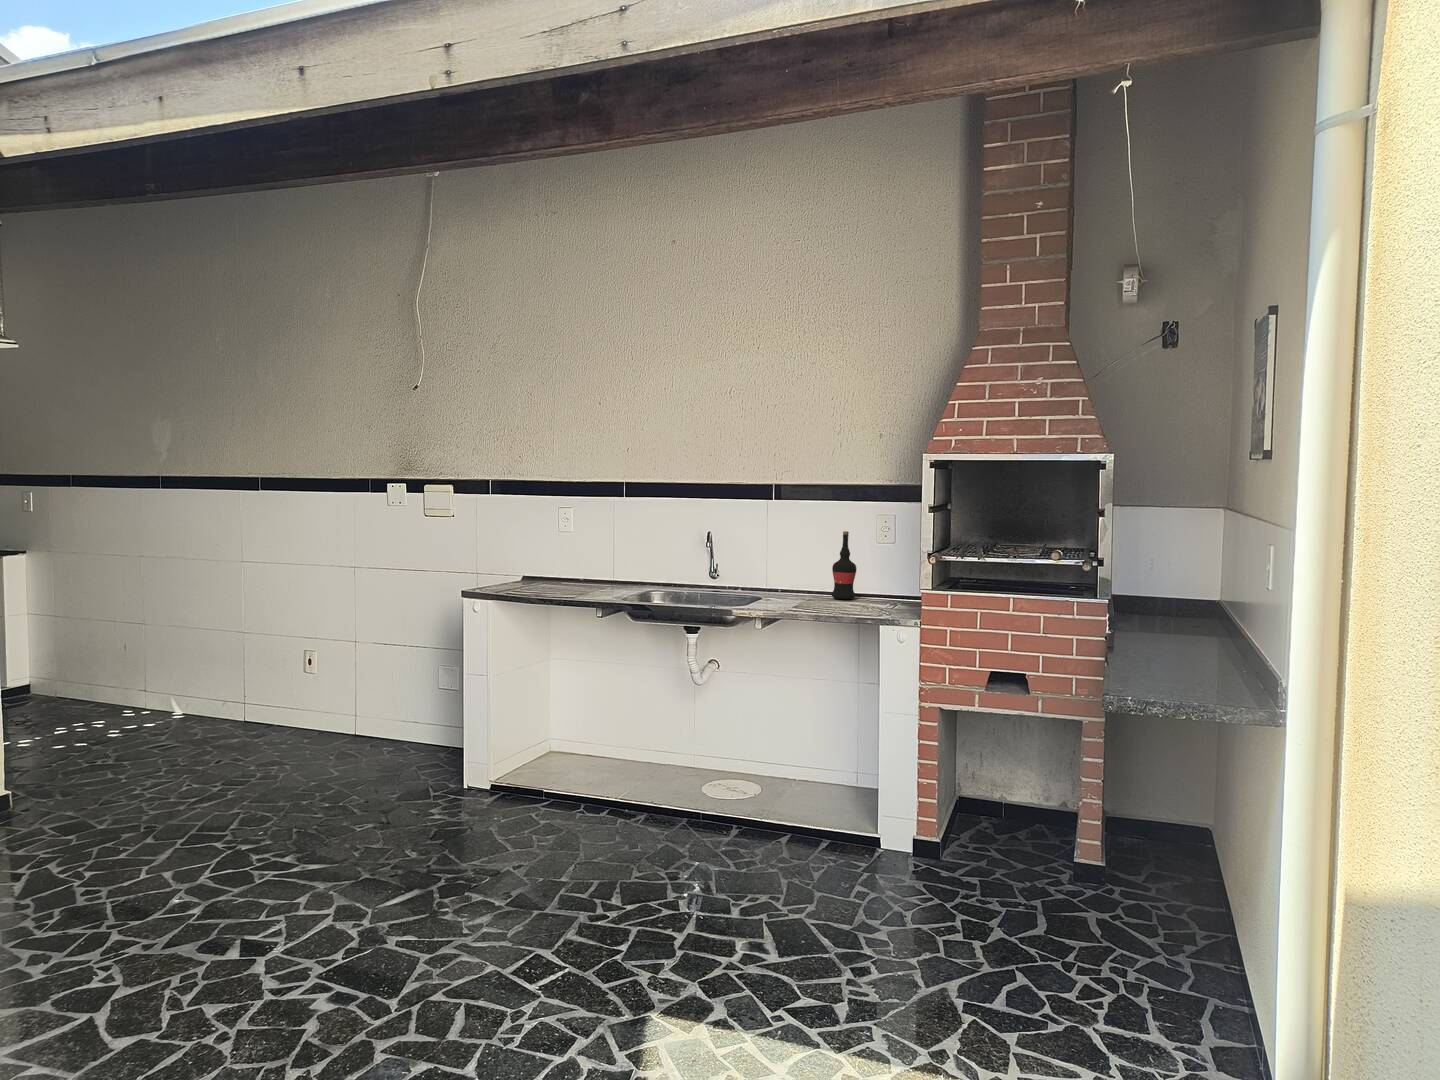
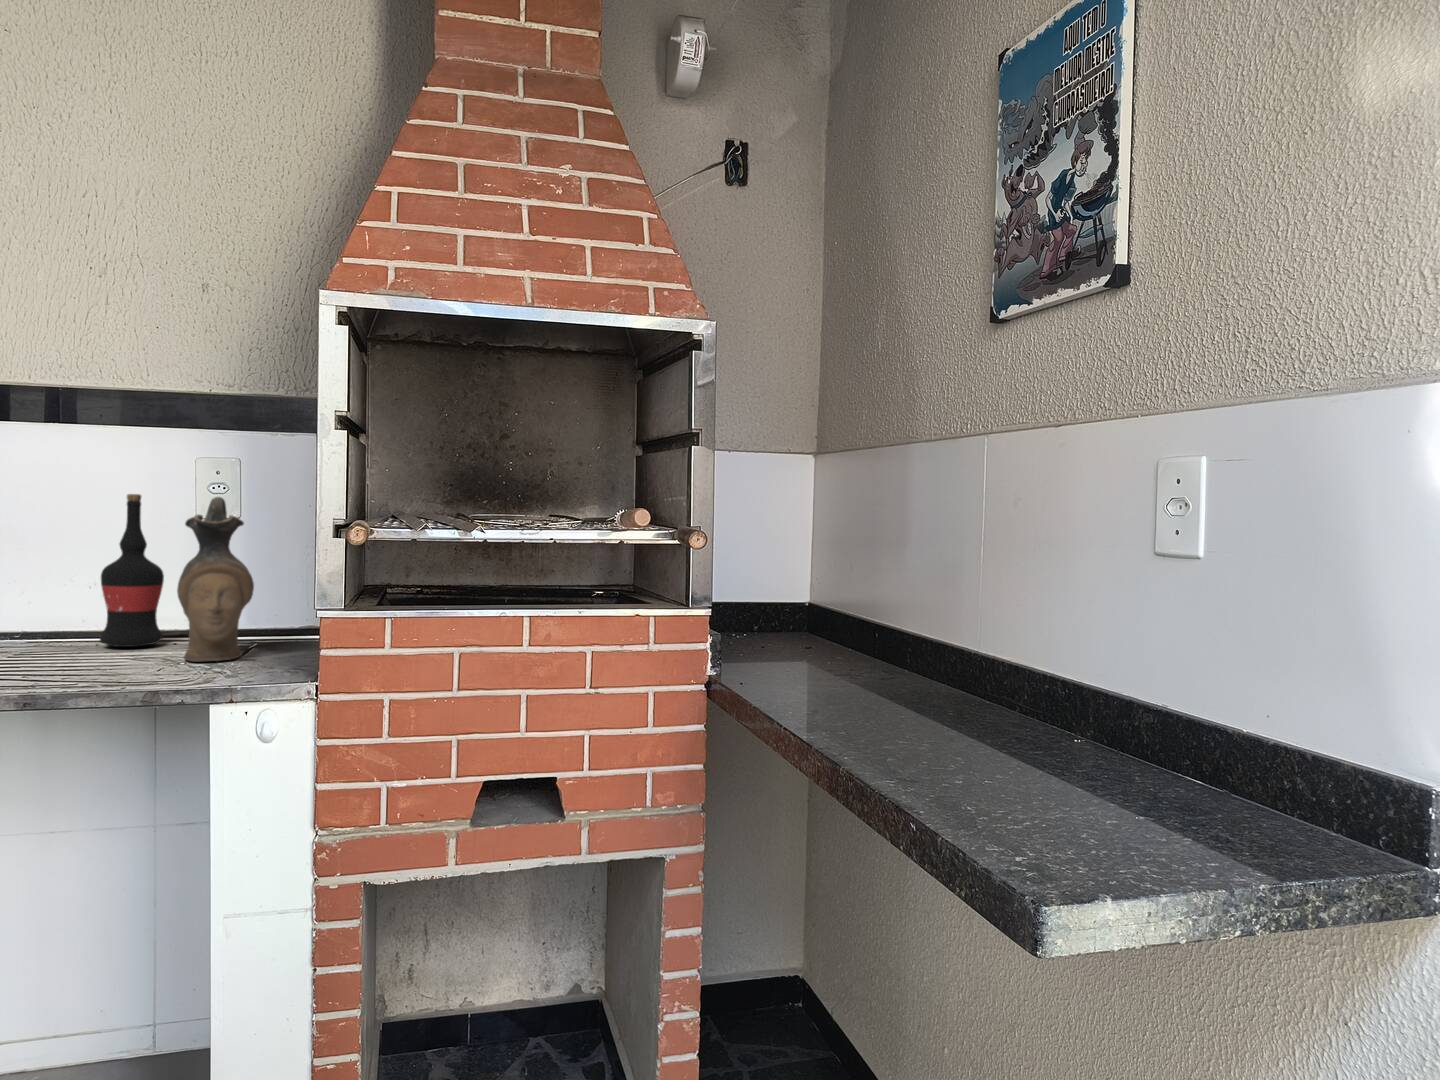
ceramic pitcher: none [866,535,895,607] -> present [177,497,254,661]

